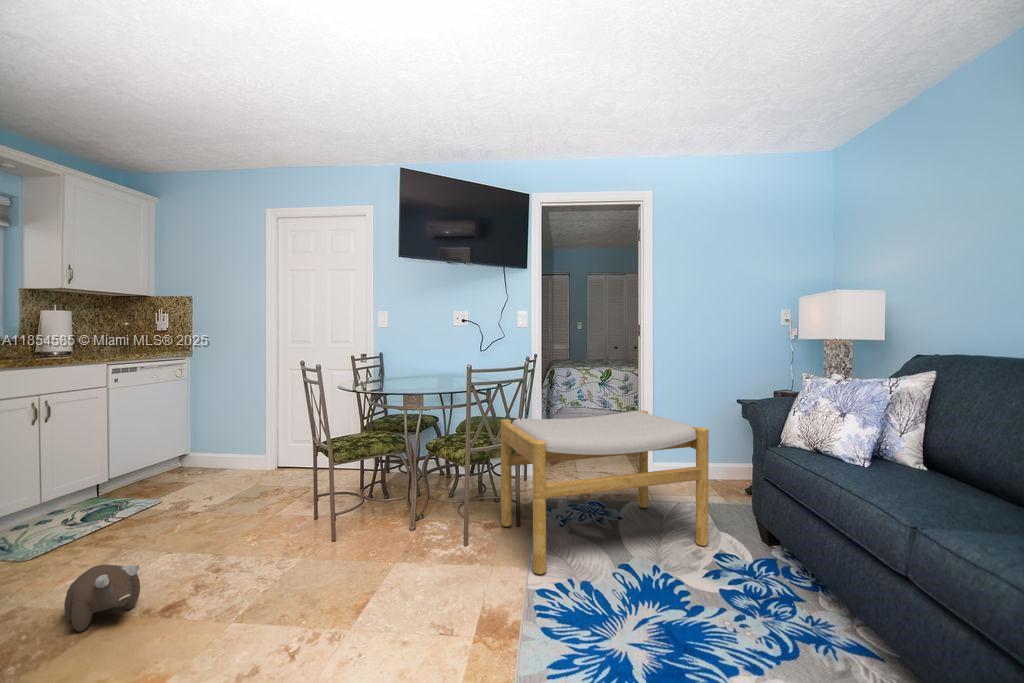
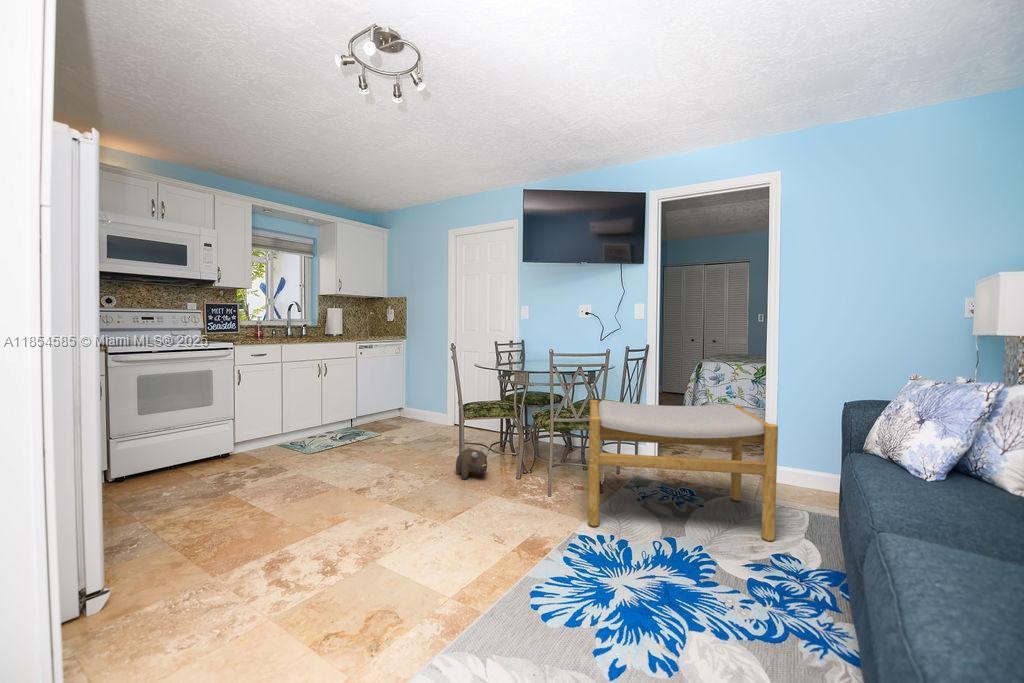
plush toy: present [64,564,140,631] -> present [456,448,489,479]

